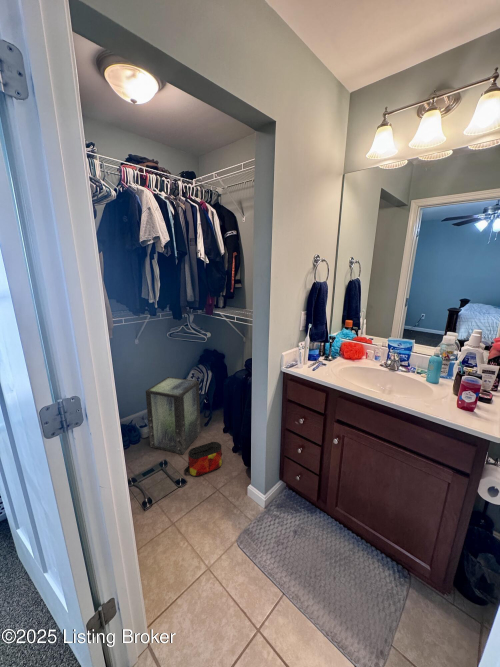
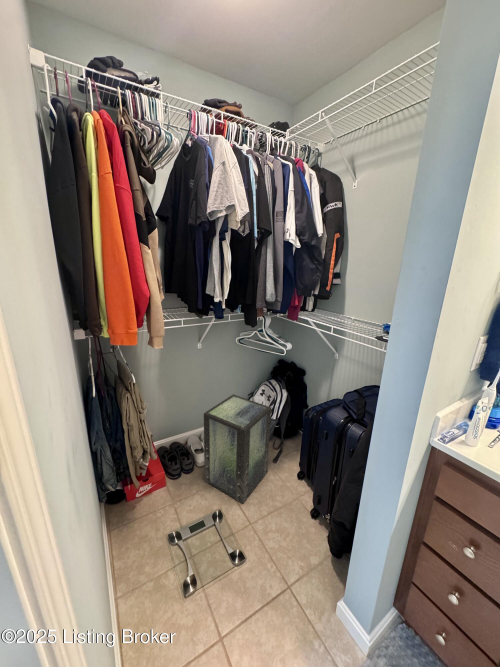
bag: present [184,442,222,477] -> none [243,501,297,550]

